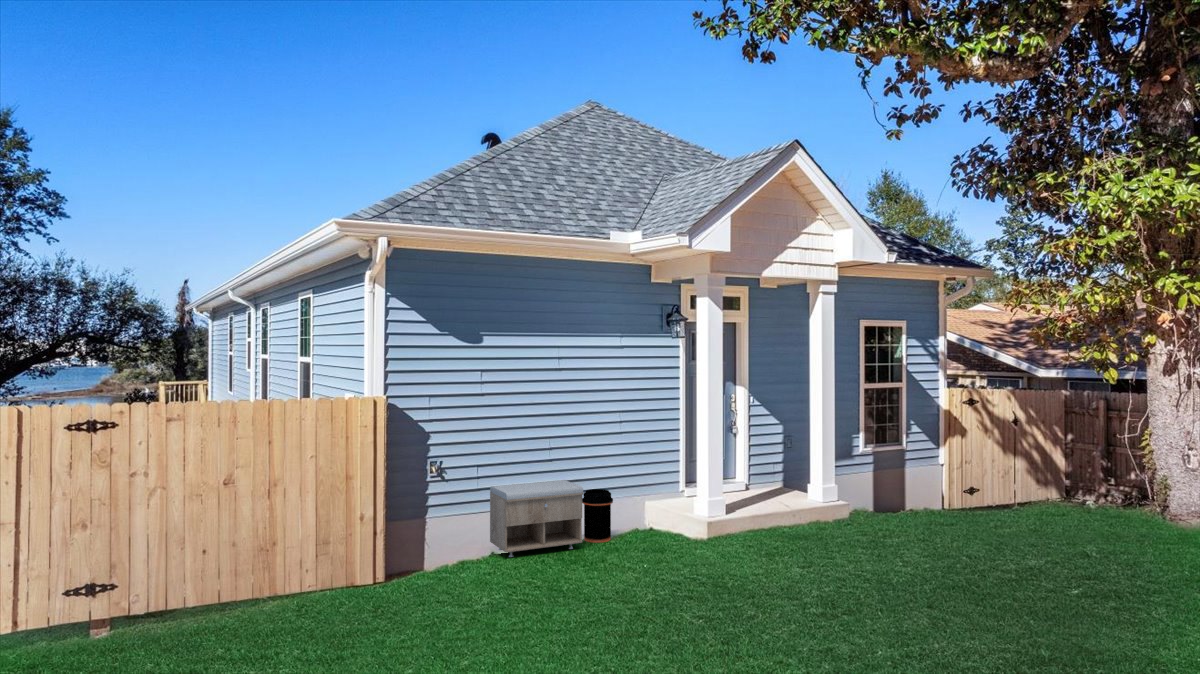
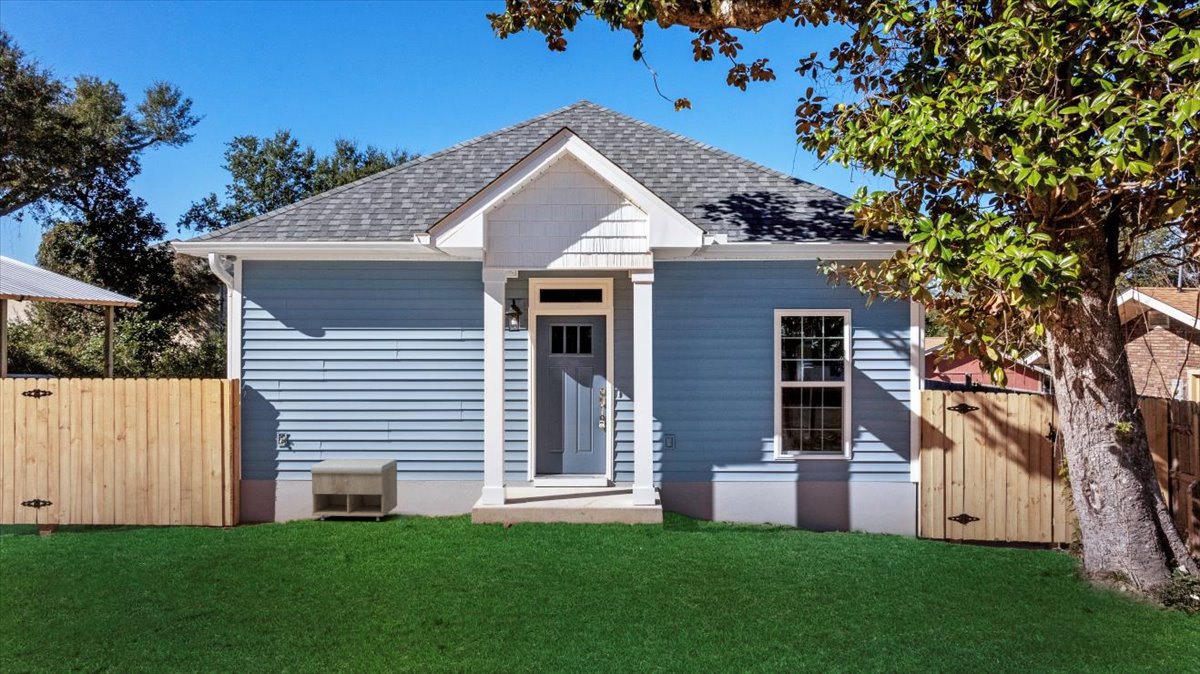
trash can: present [582,489,613,543] -> none [406,470,435,519]

